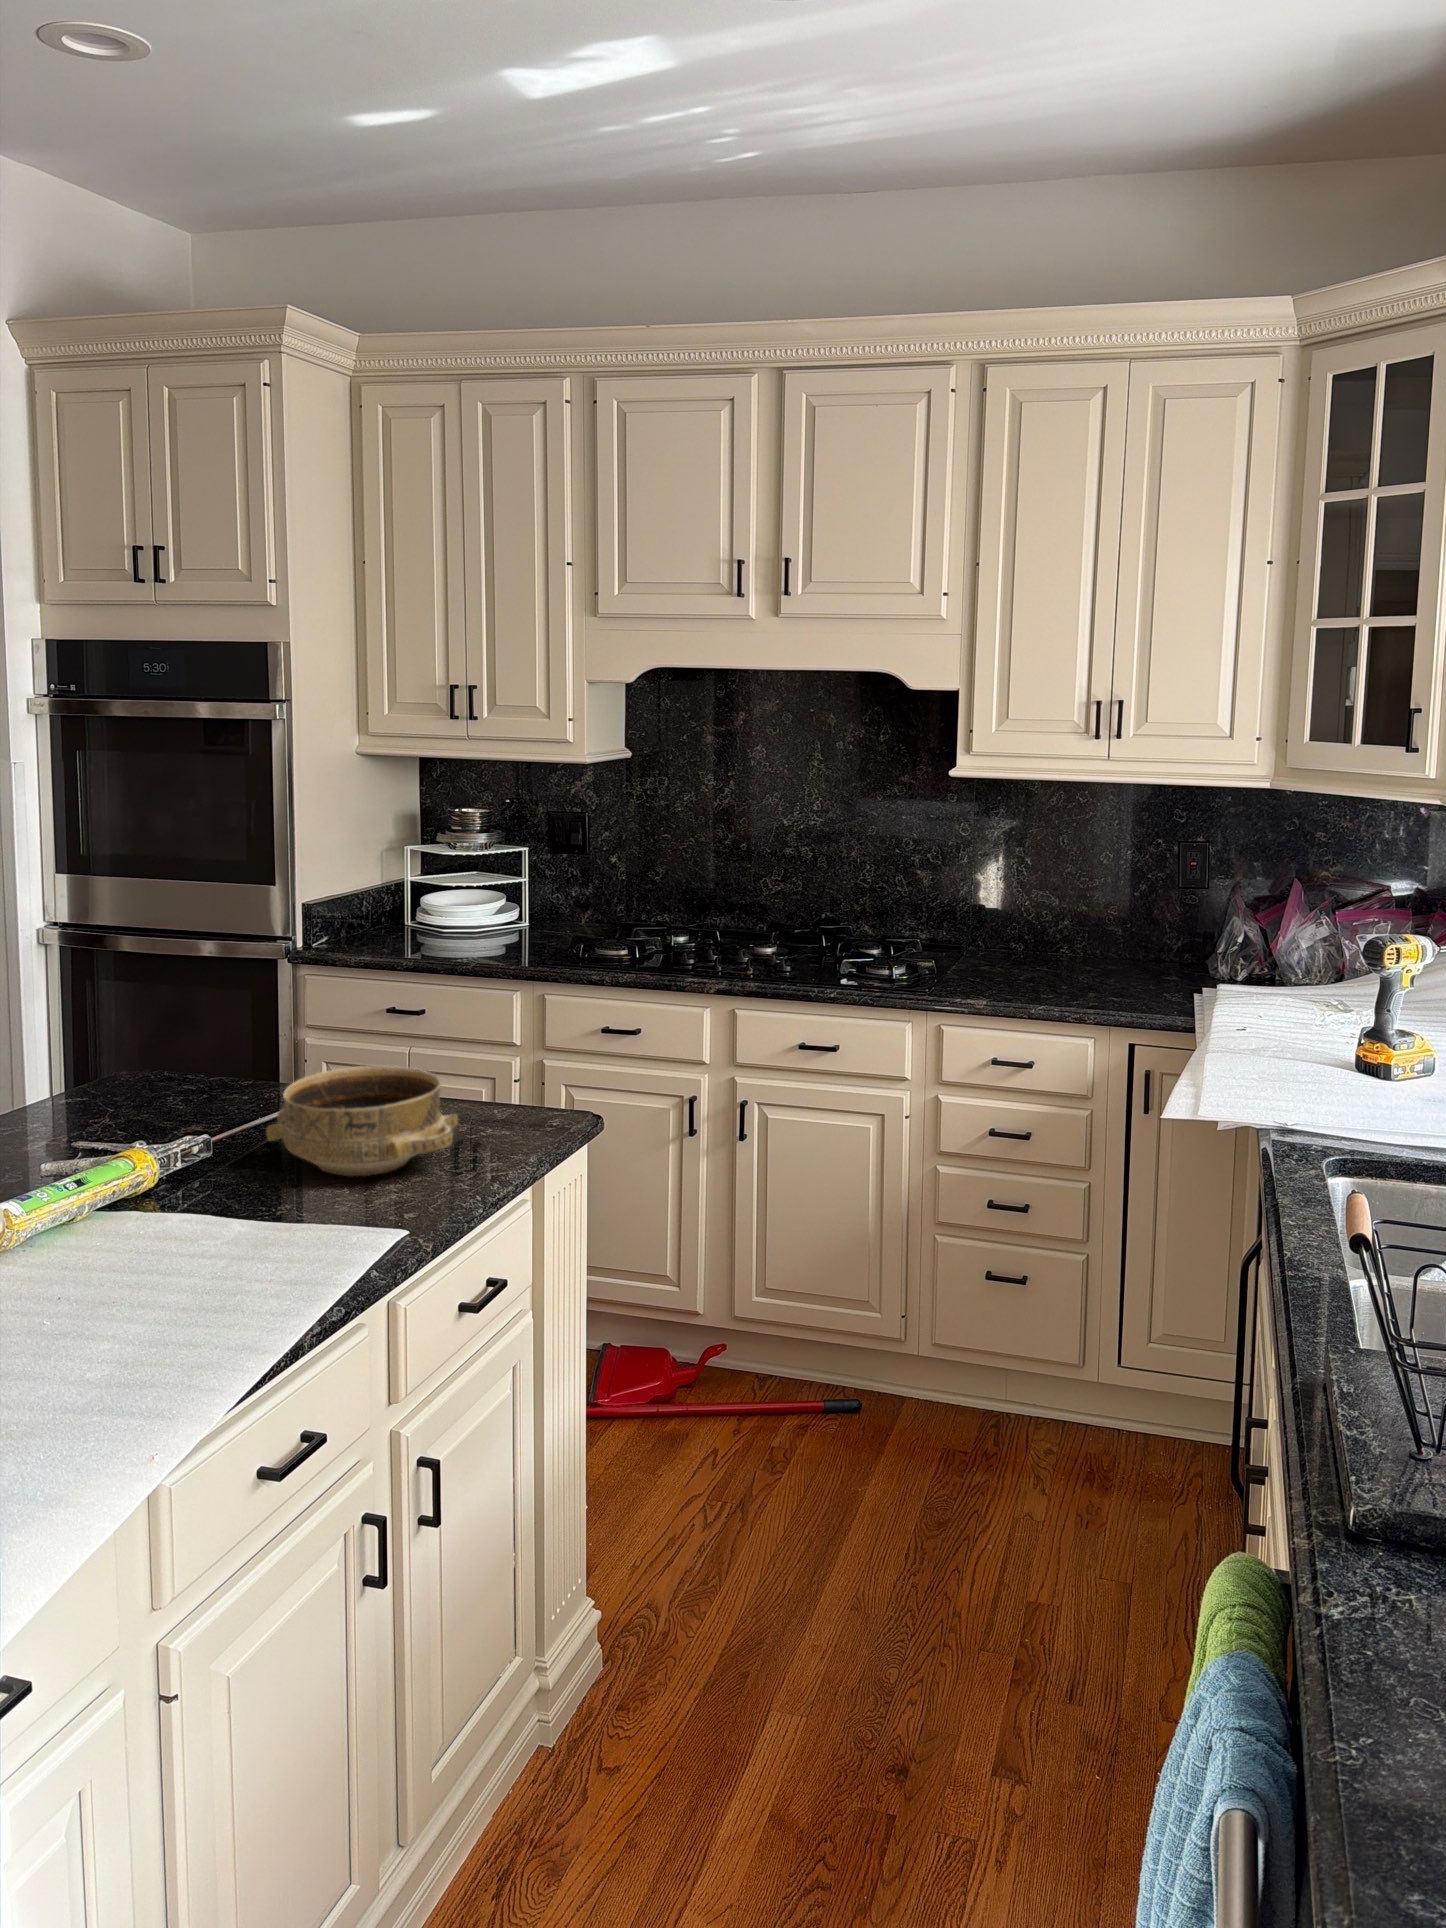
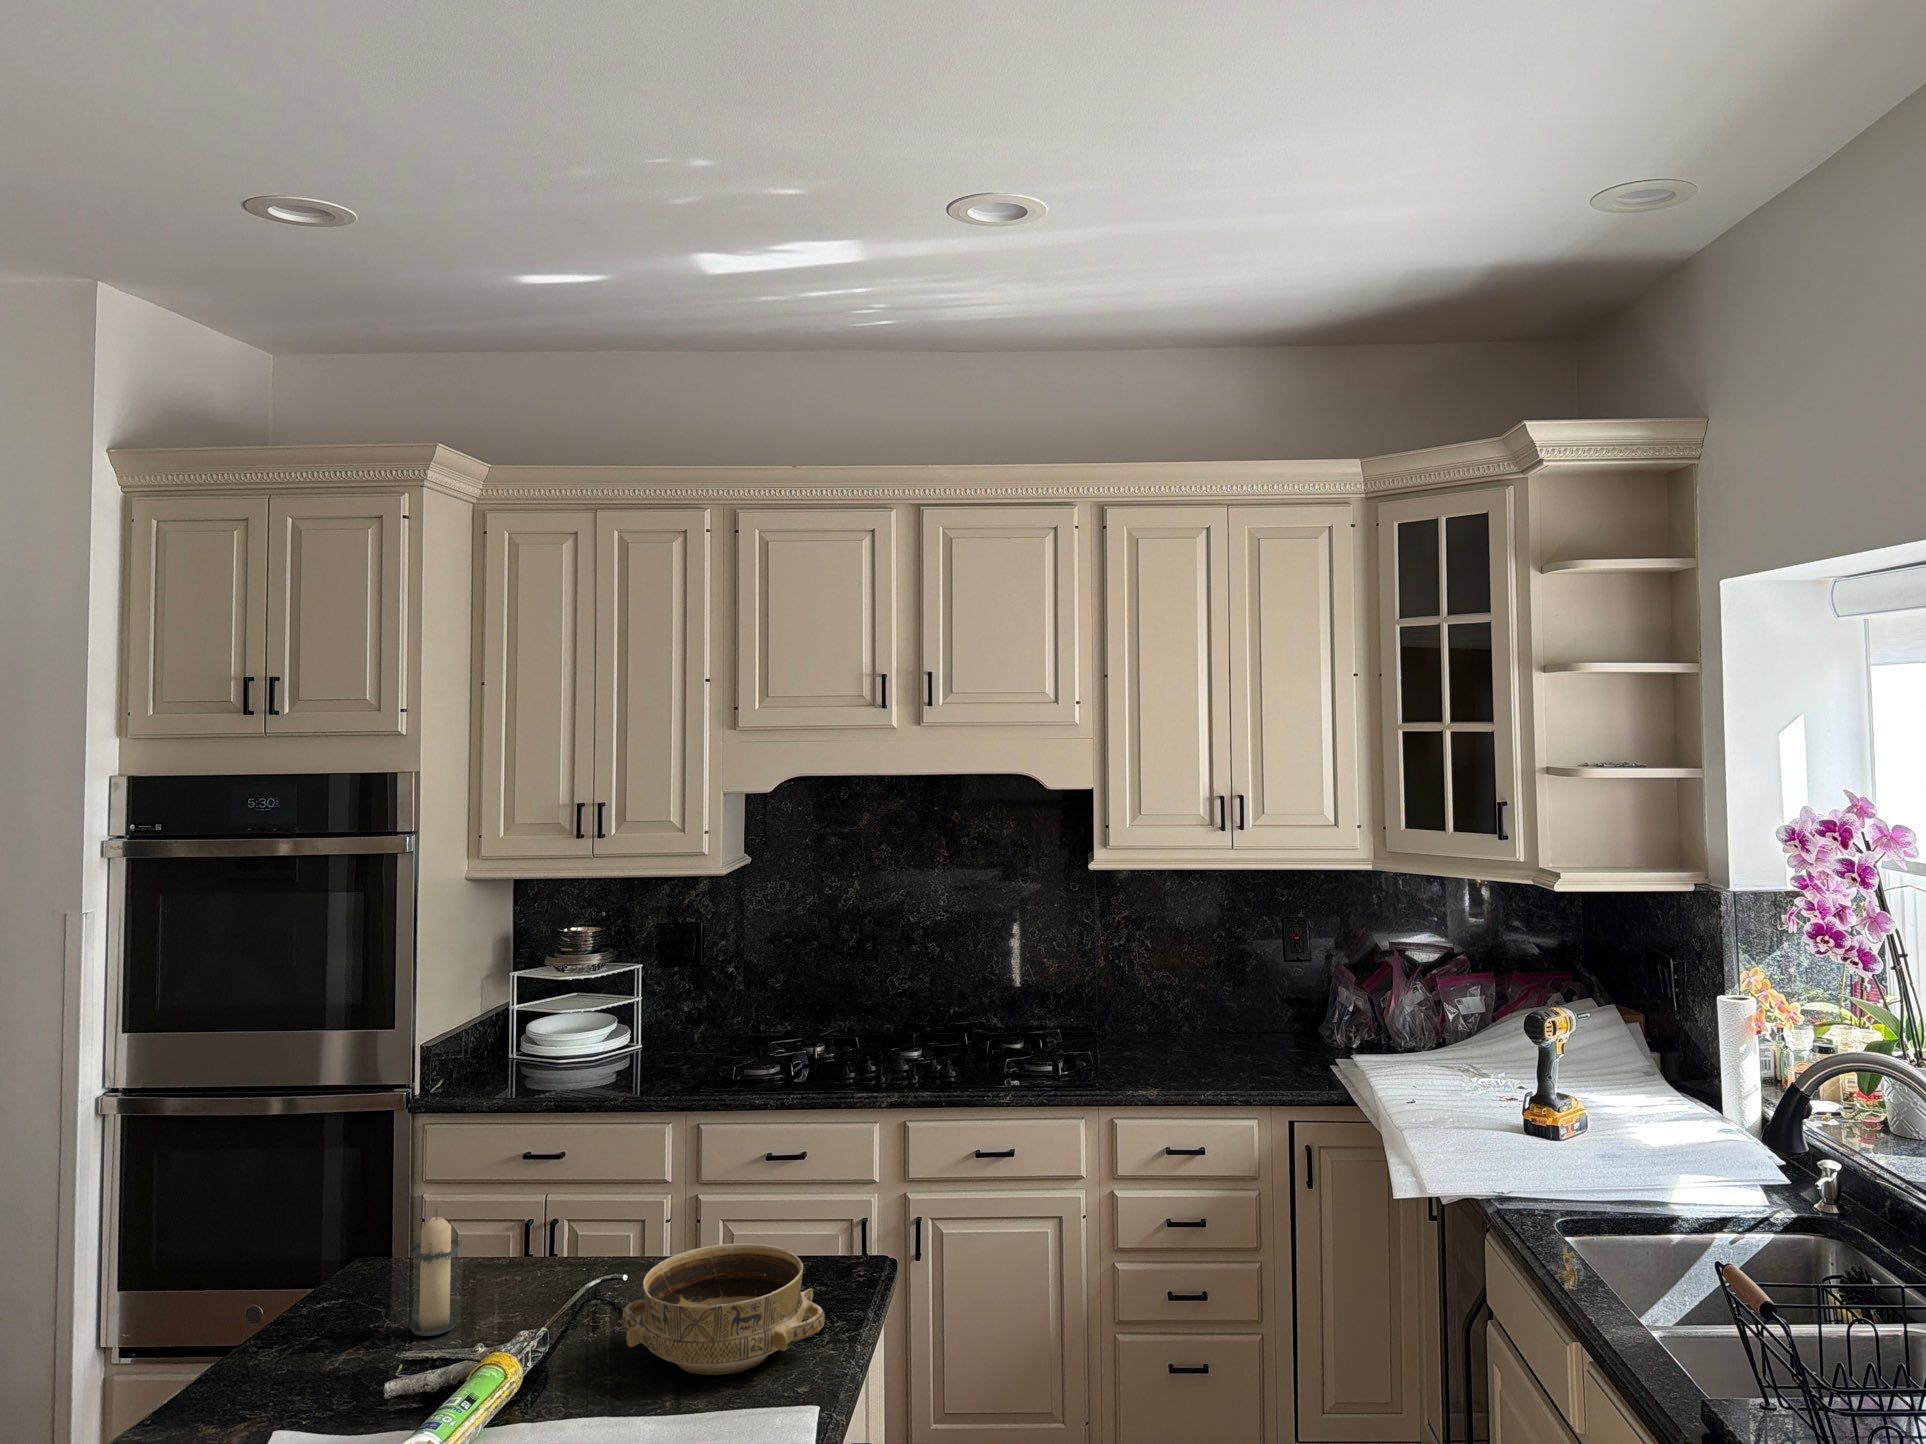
candle: none [113,1007,173,1119] -> present [409,1209,462,1336]

